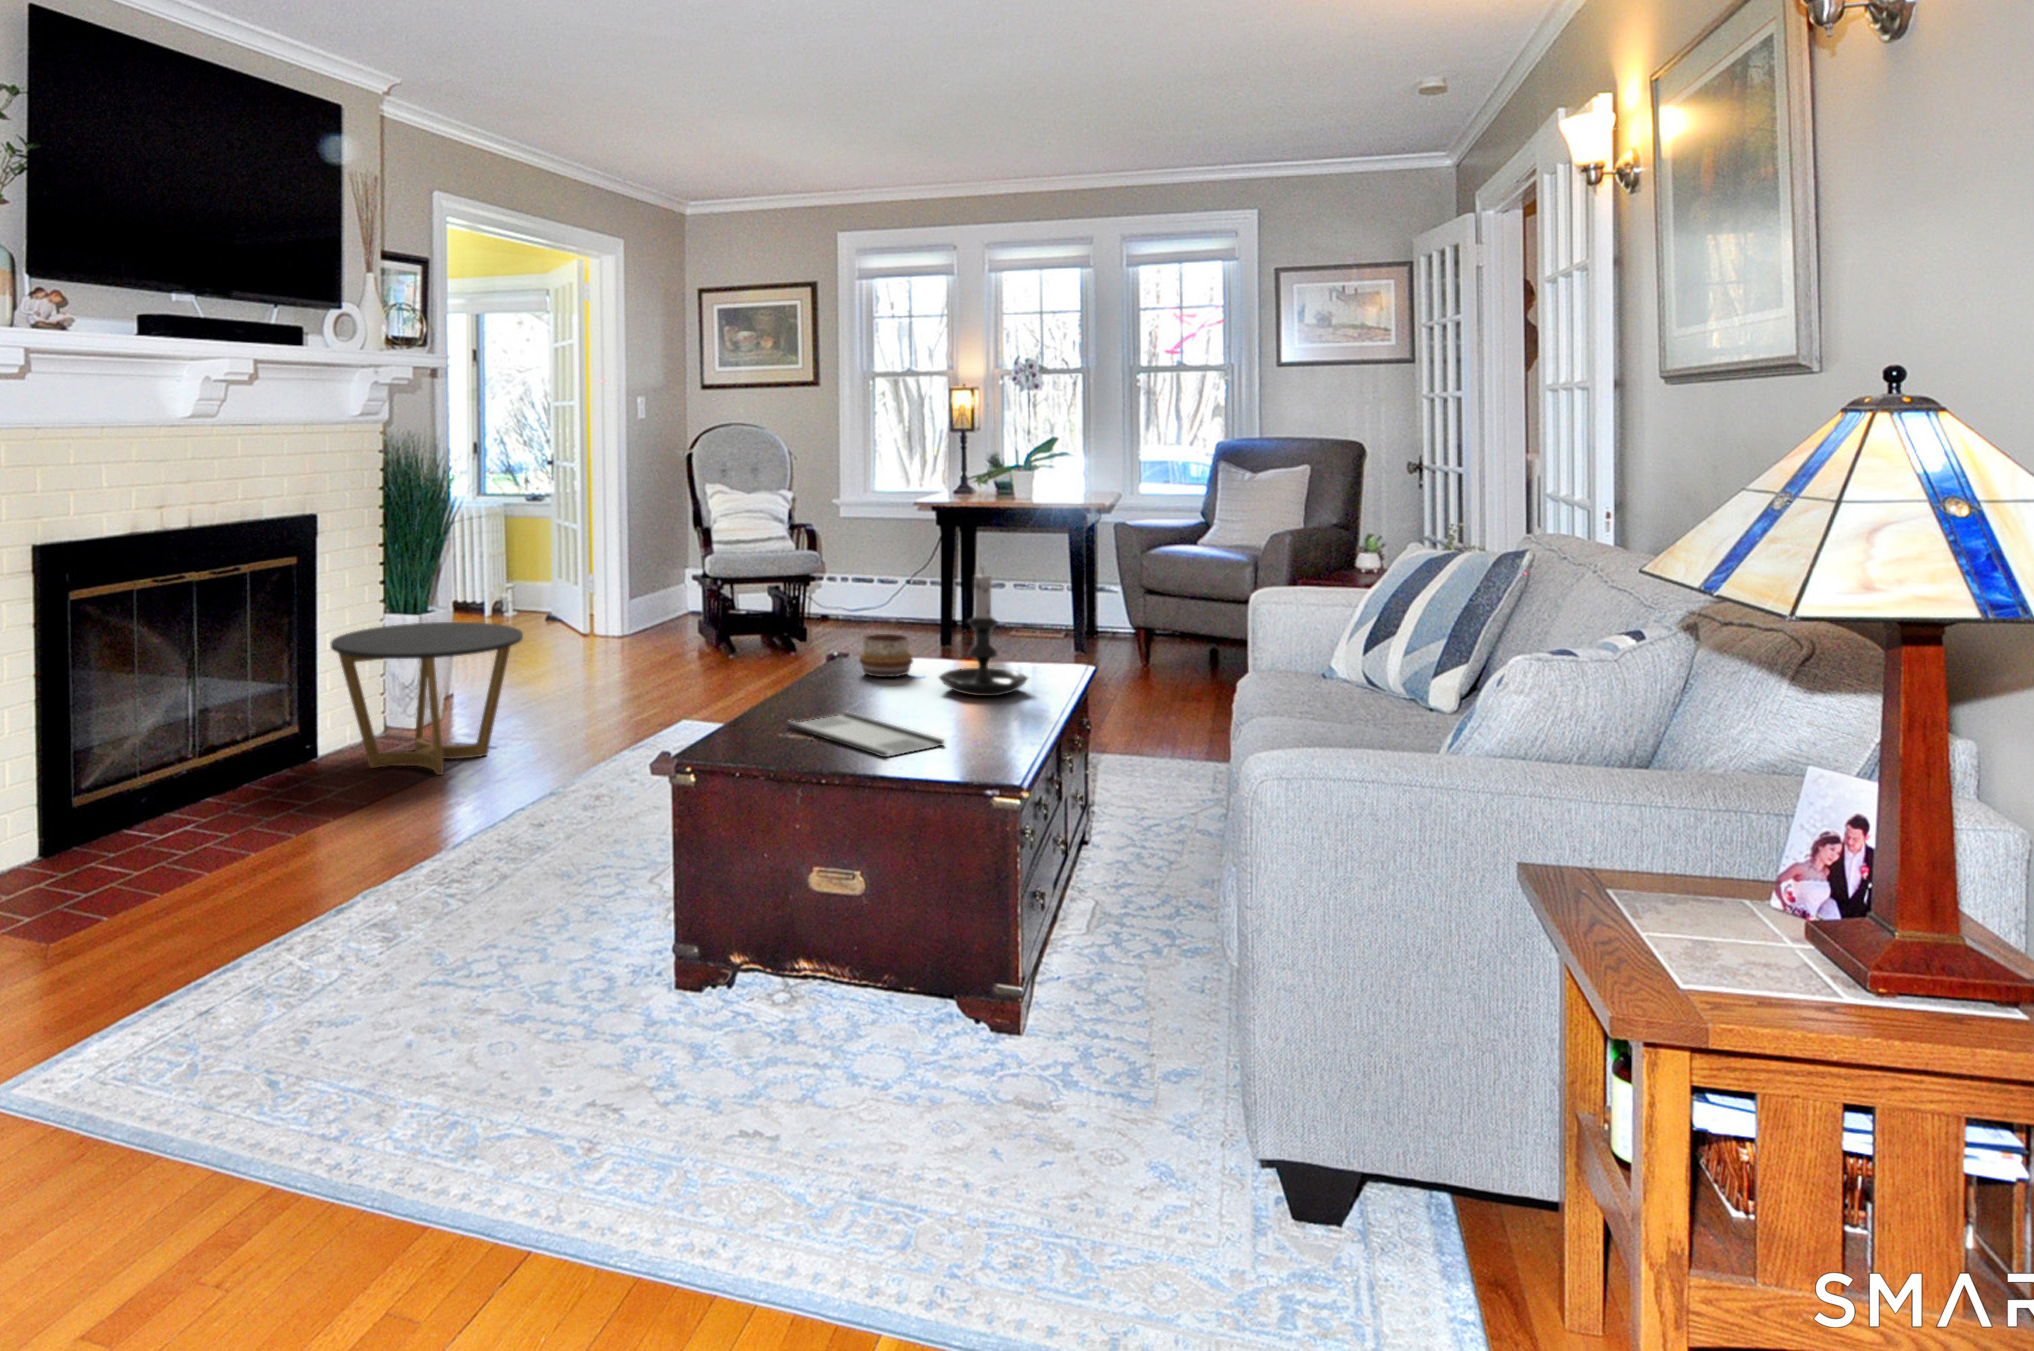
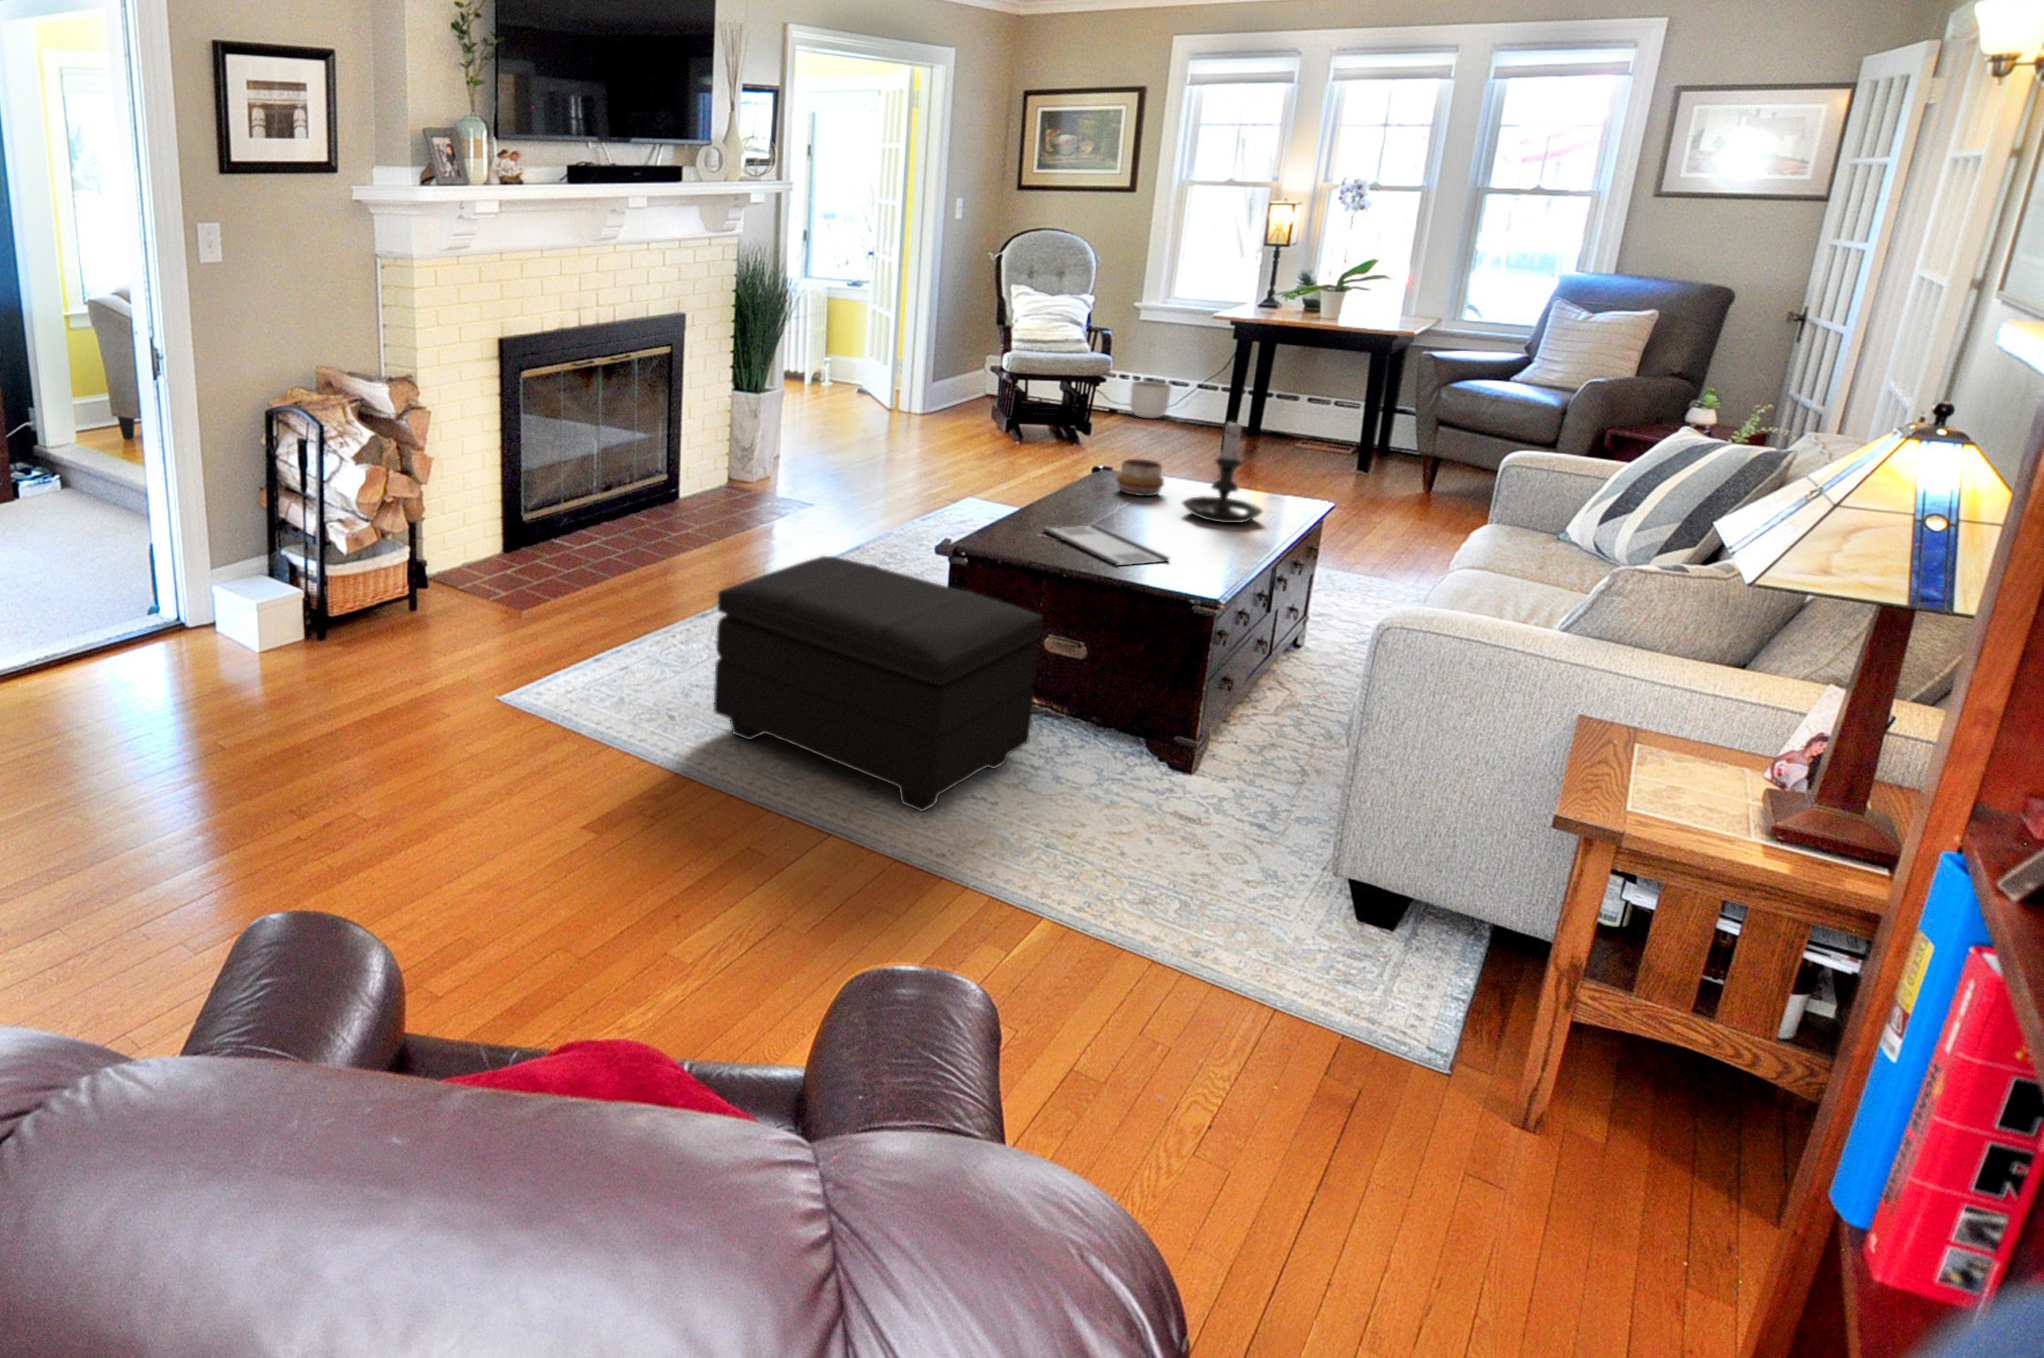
planter: none [842,580,881,619] -> present [1130,381,1171,418]
side table: present [330,622,523,775] -> none [691,403,838,524]
footstool: none [340,793,808,1174] -> present [714,556,1042,811]

